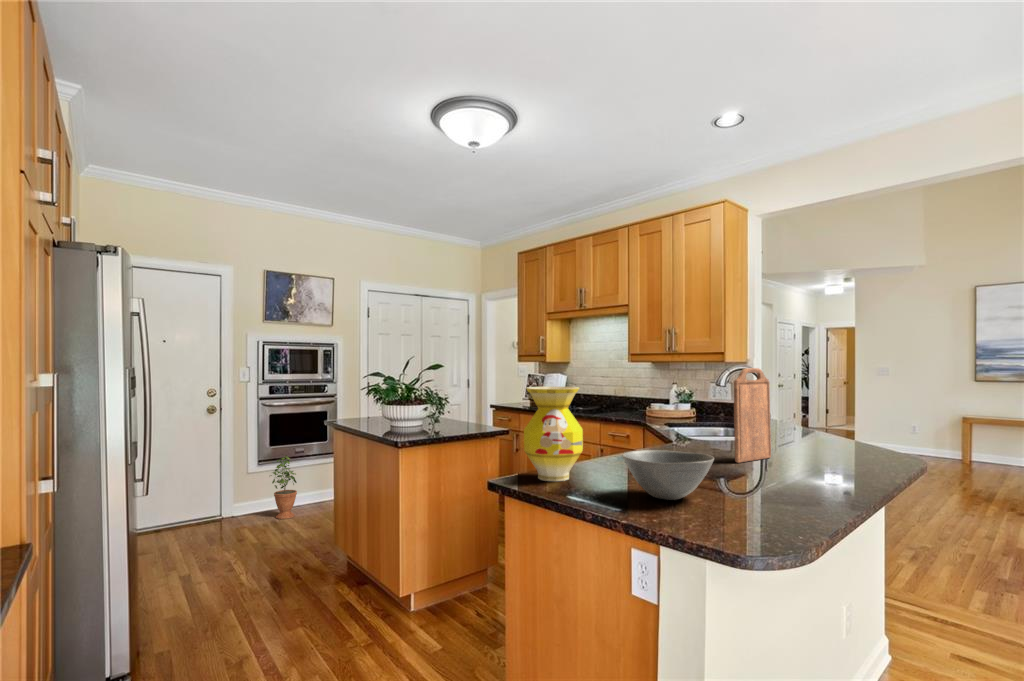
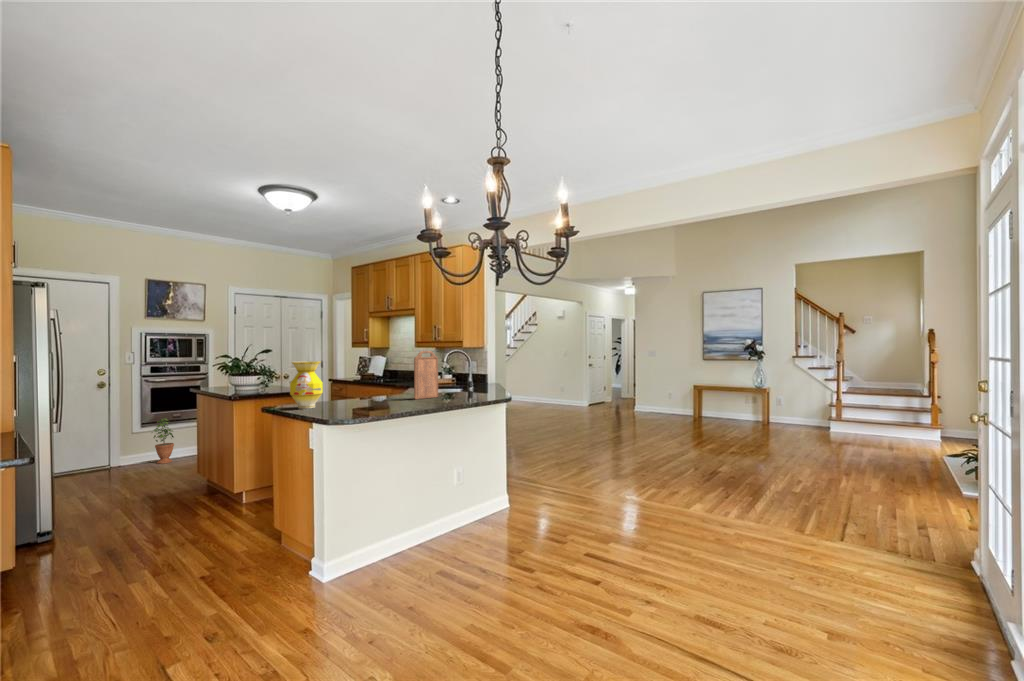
bowl: present [622,450,714,500] -> none [327,390,370,411]

